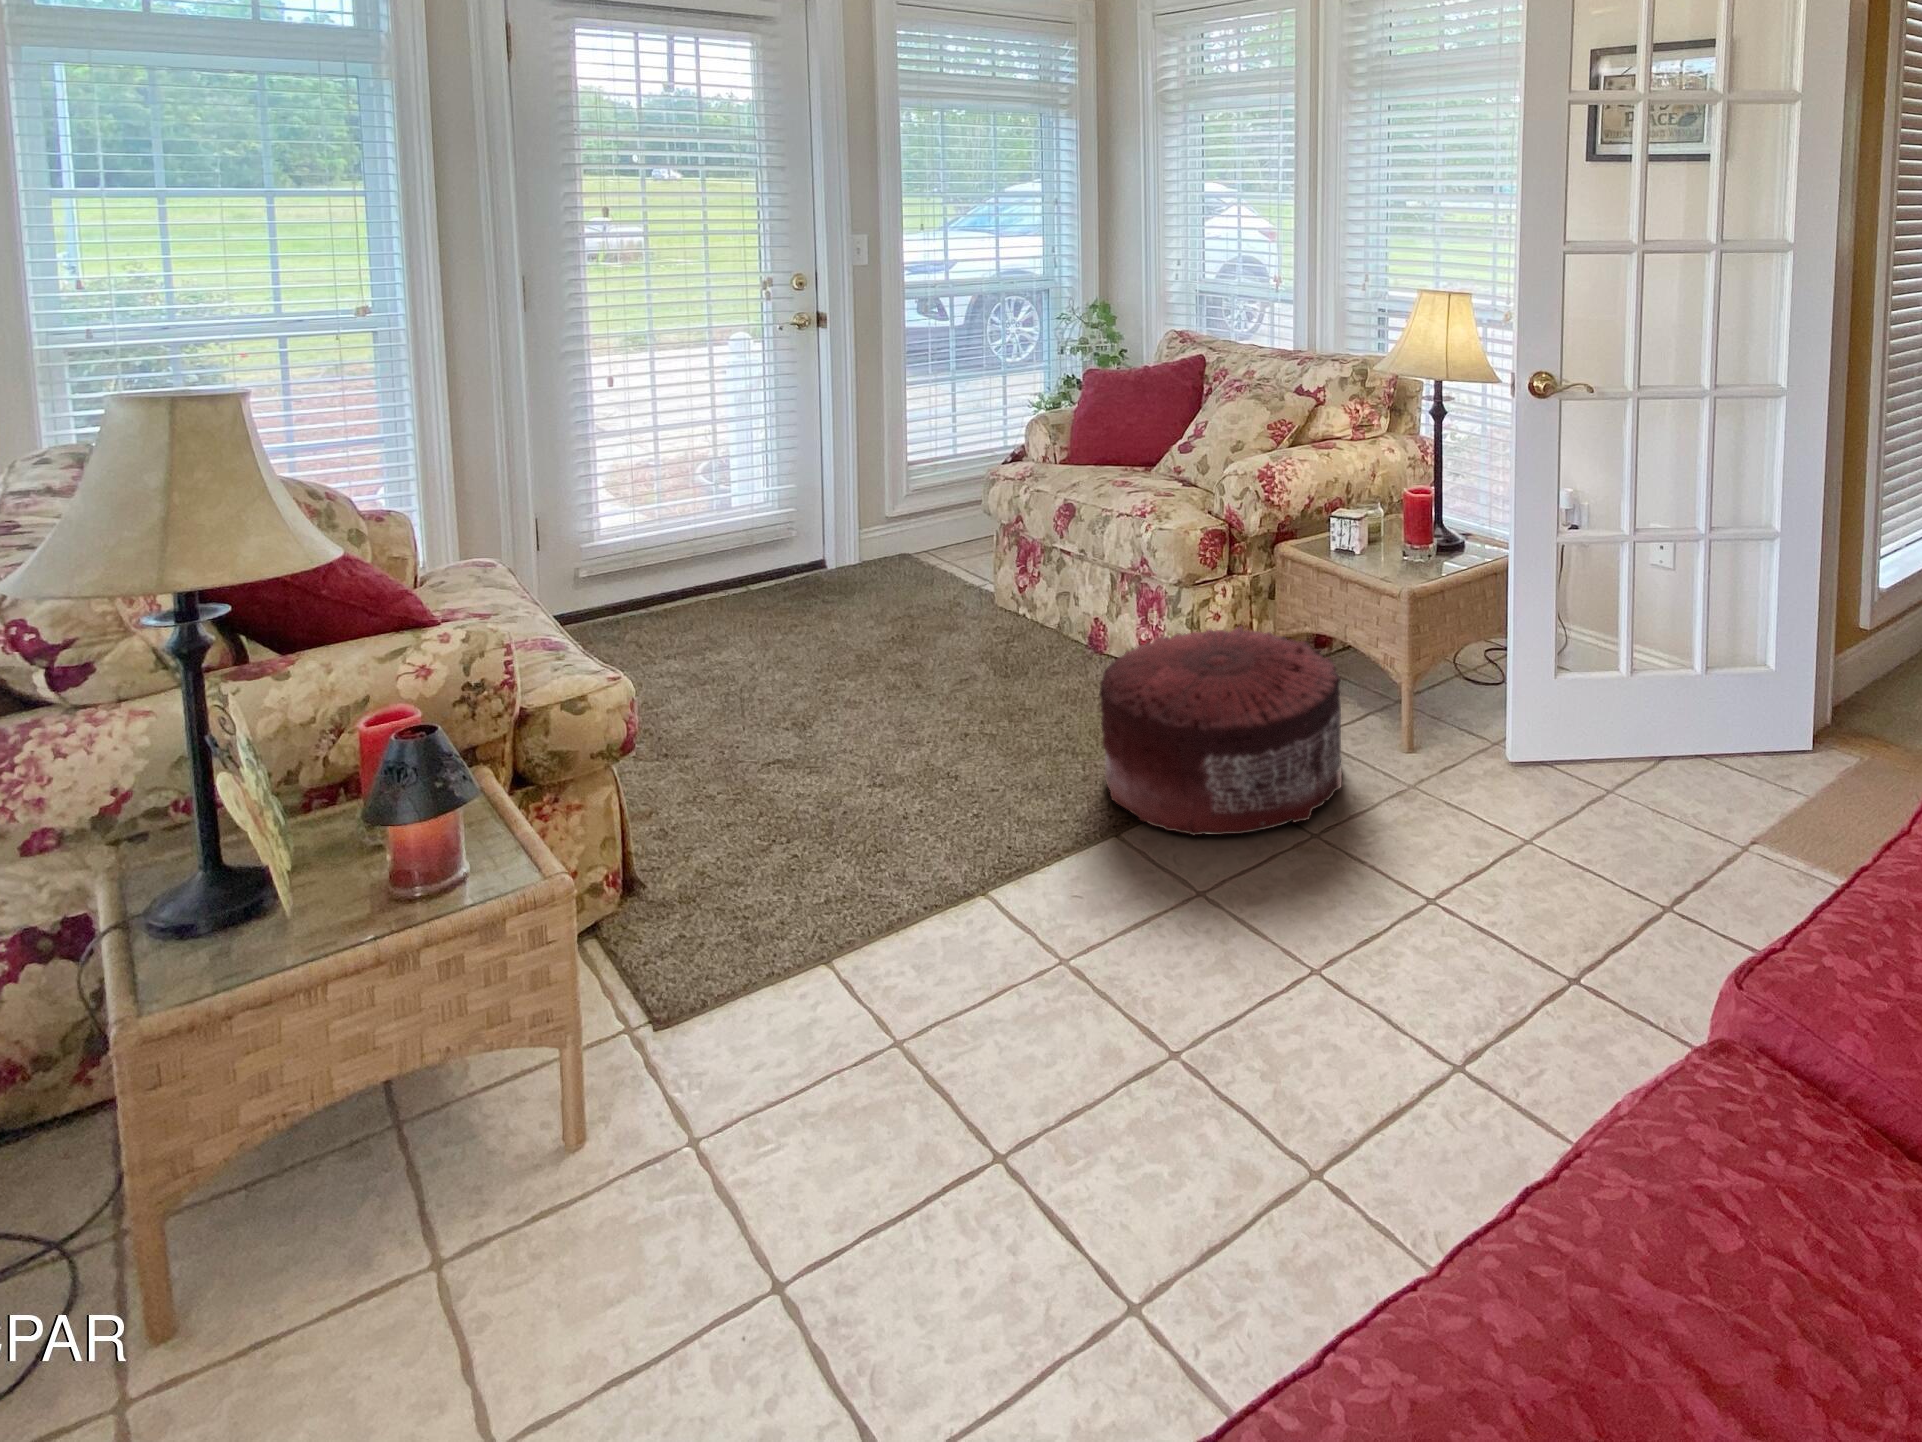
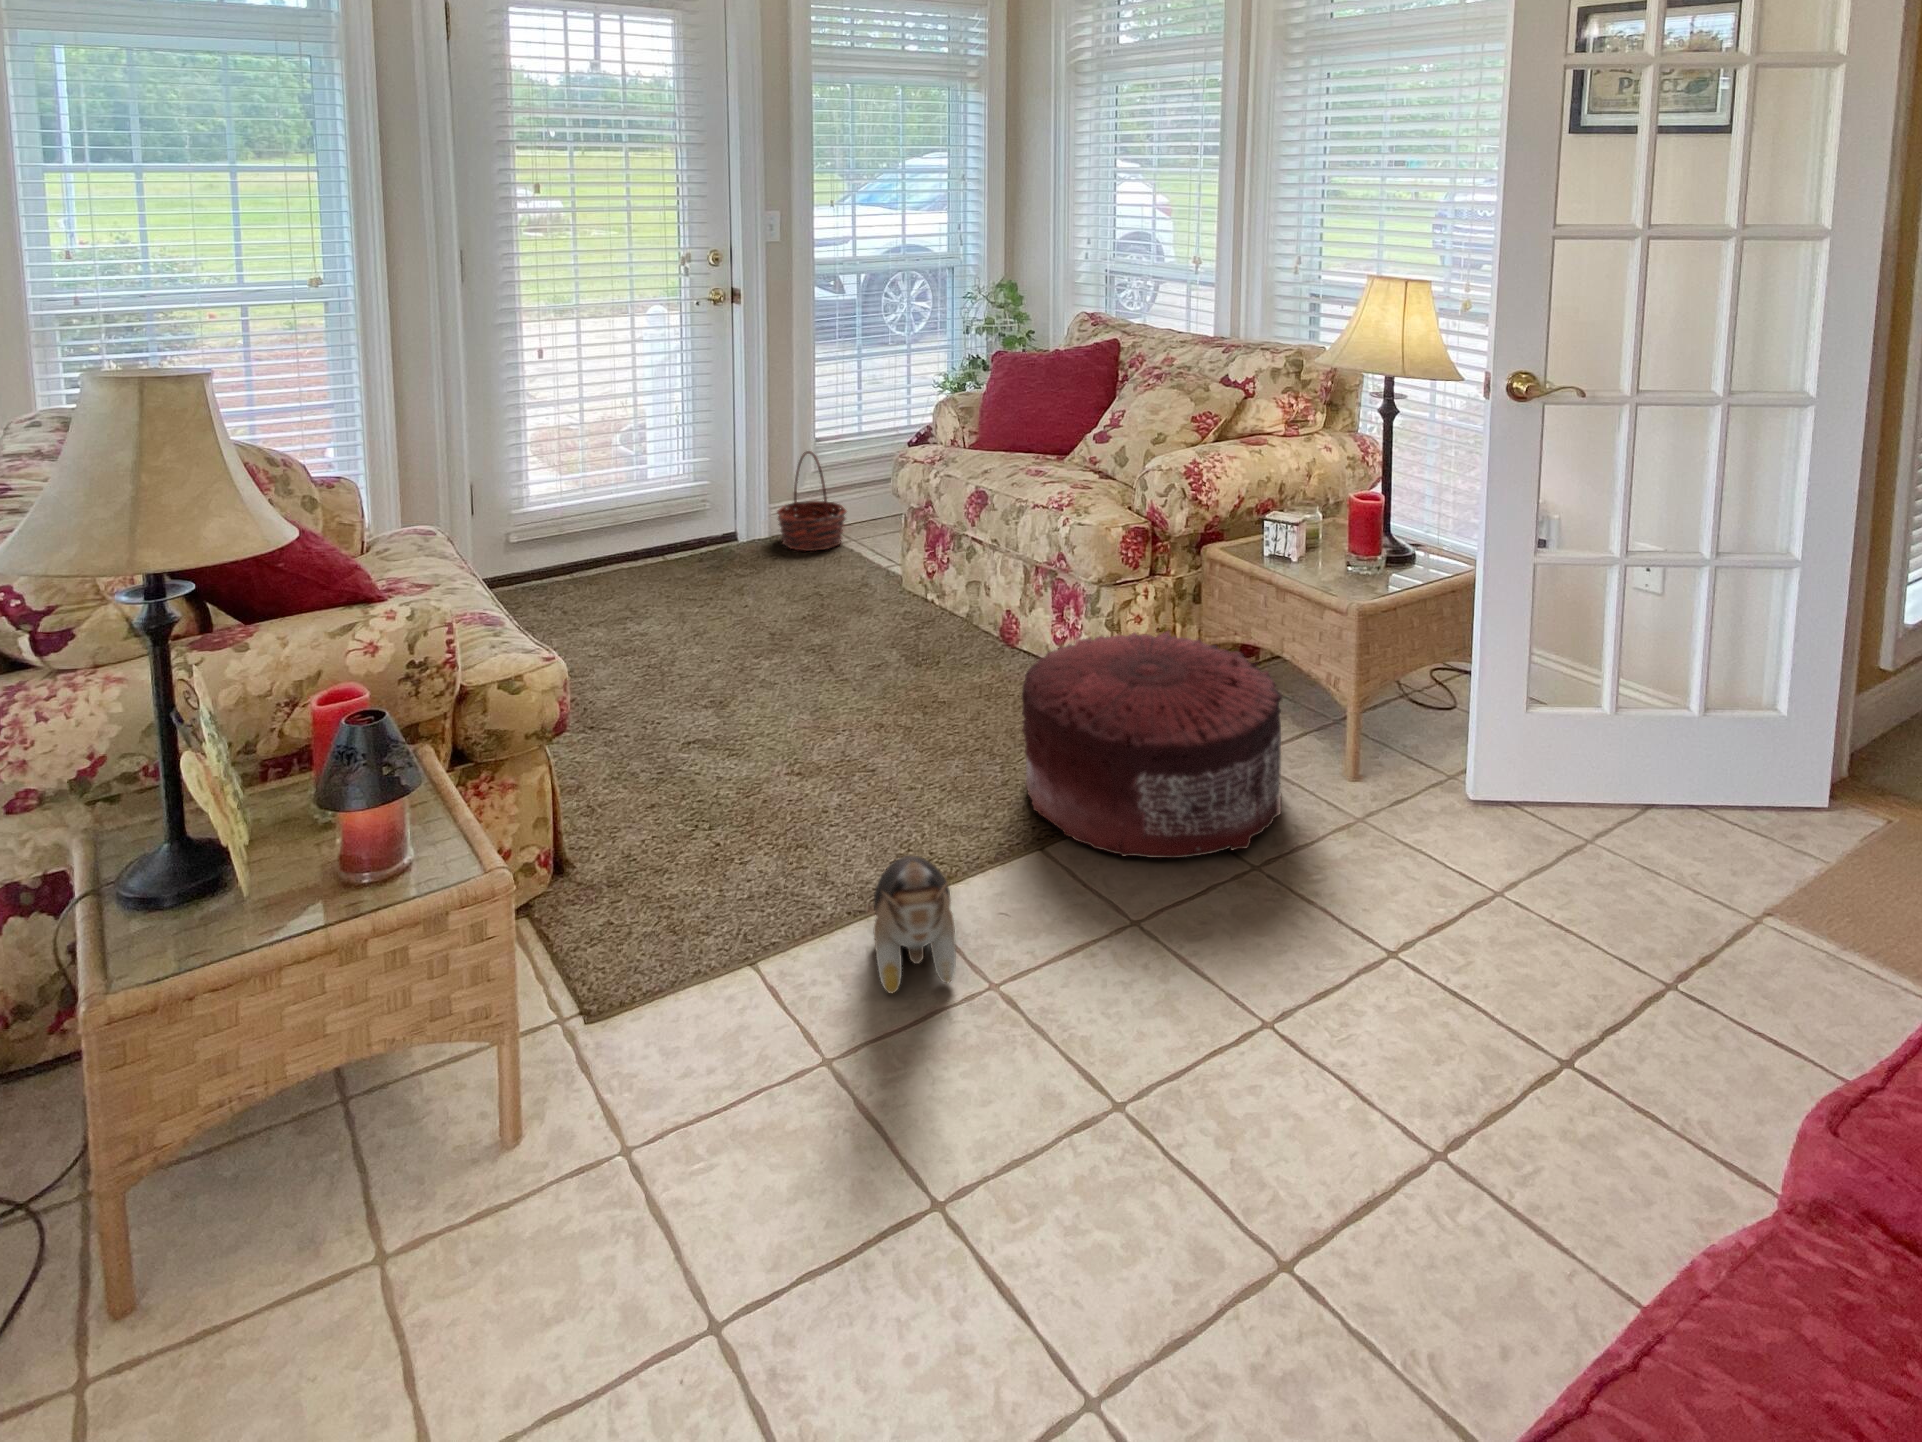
basket: none [869,472,942,572] -> present [777,451,847,551]
plush toy: none [948,844,1029,974] -> present [874,856,956,993]

